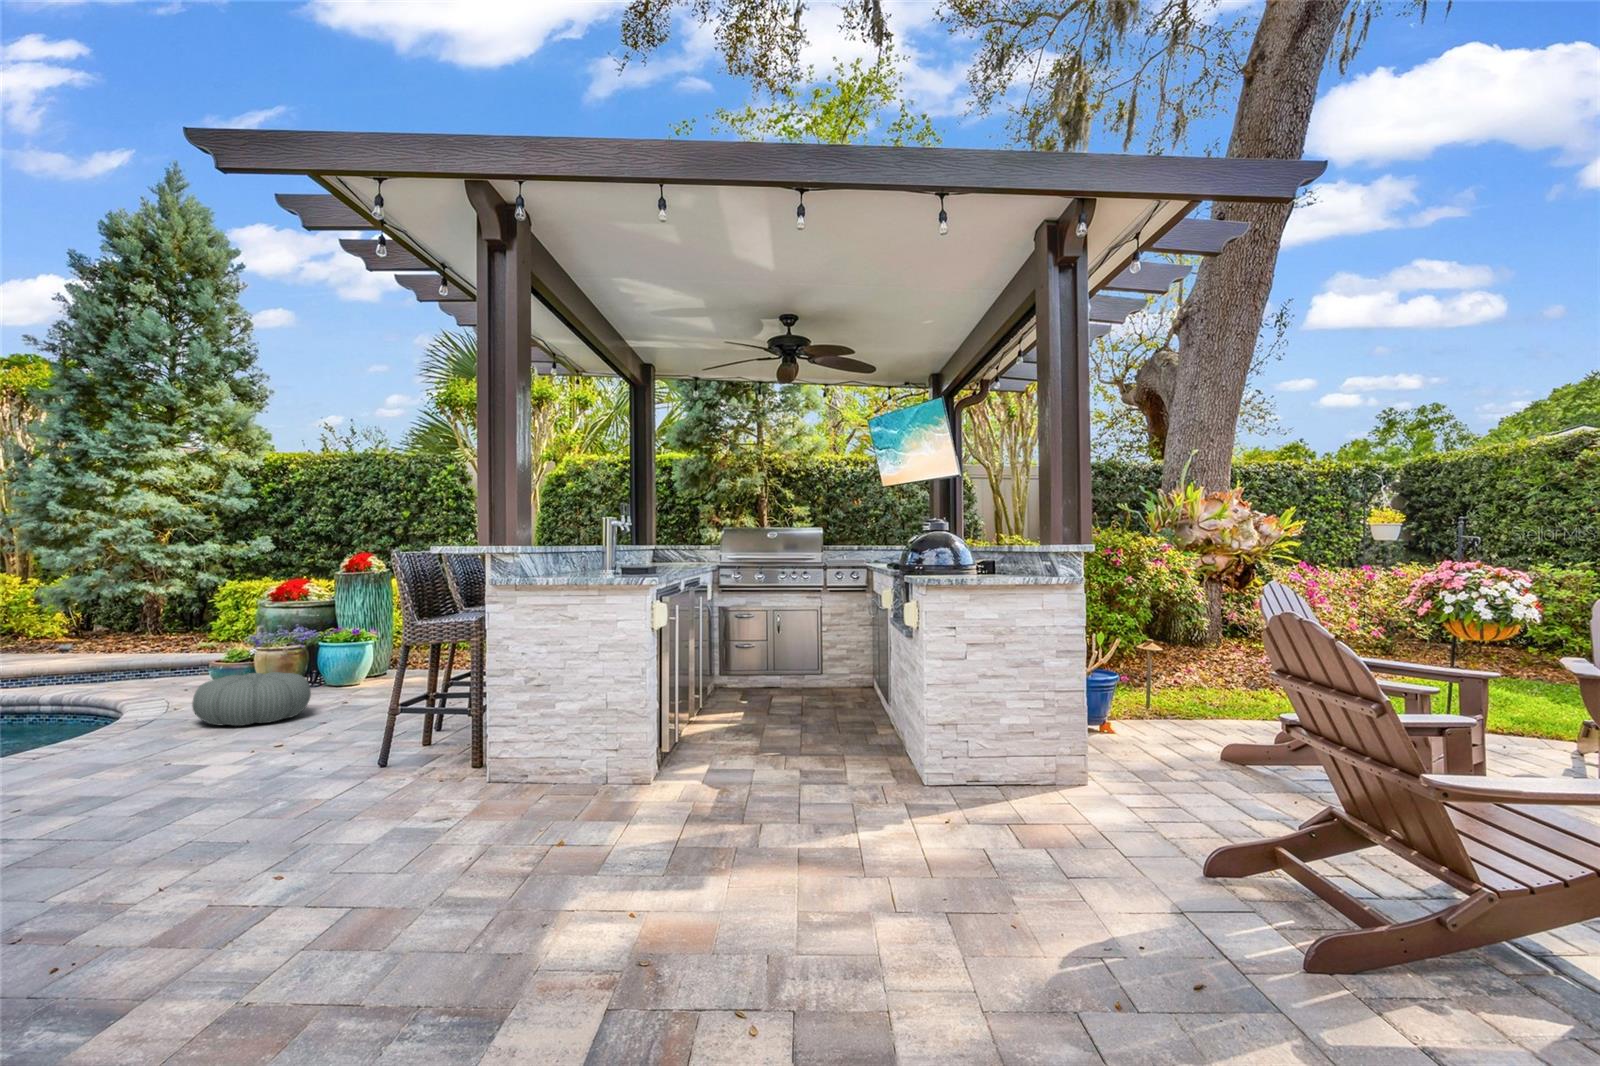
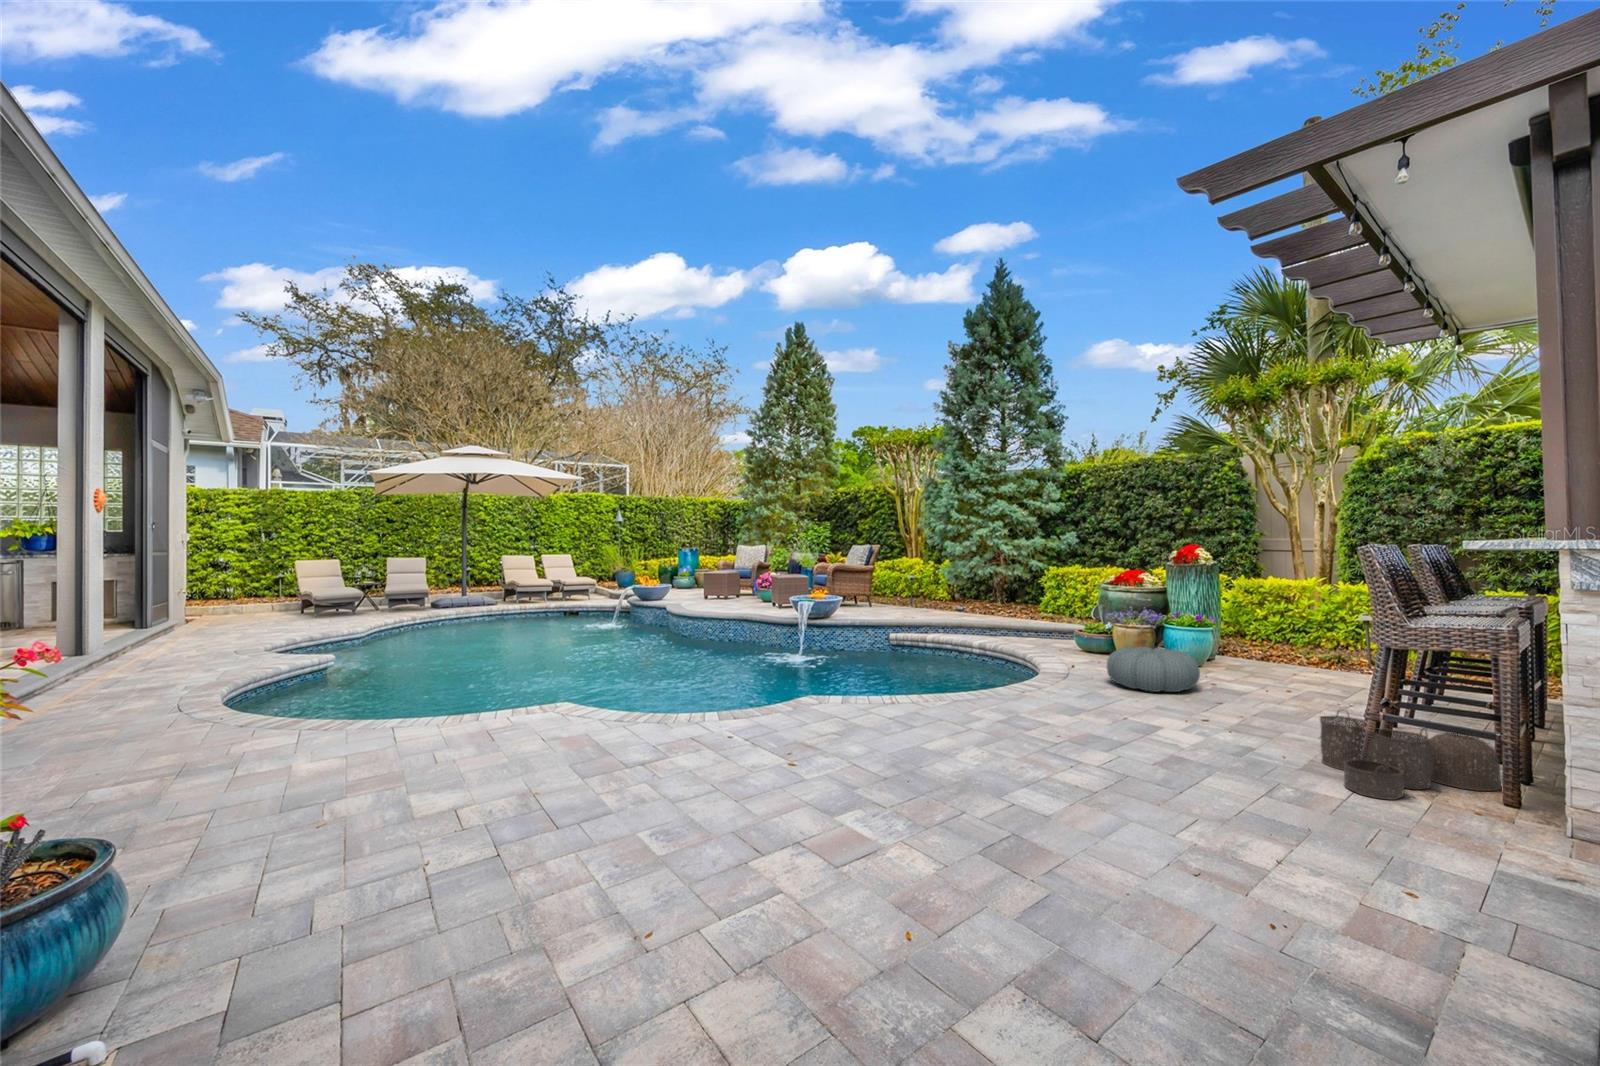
woven basket: none [313,714,469,797] -> present [1320,710,1501,800]

